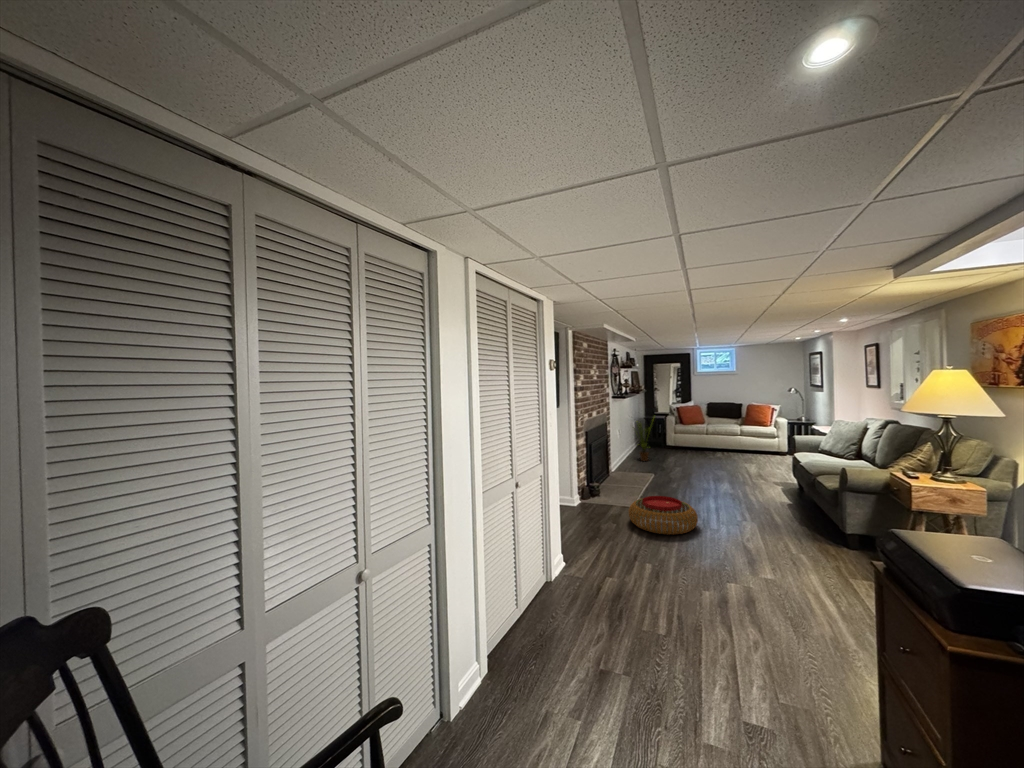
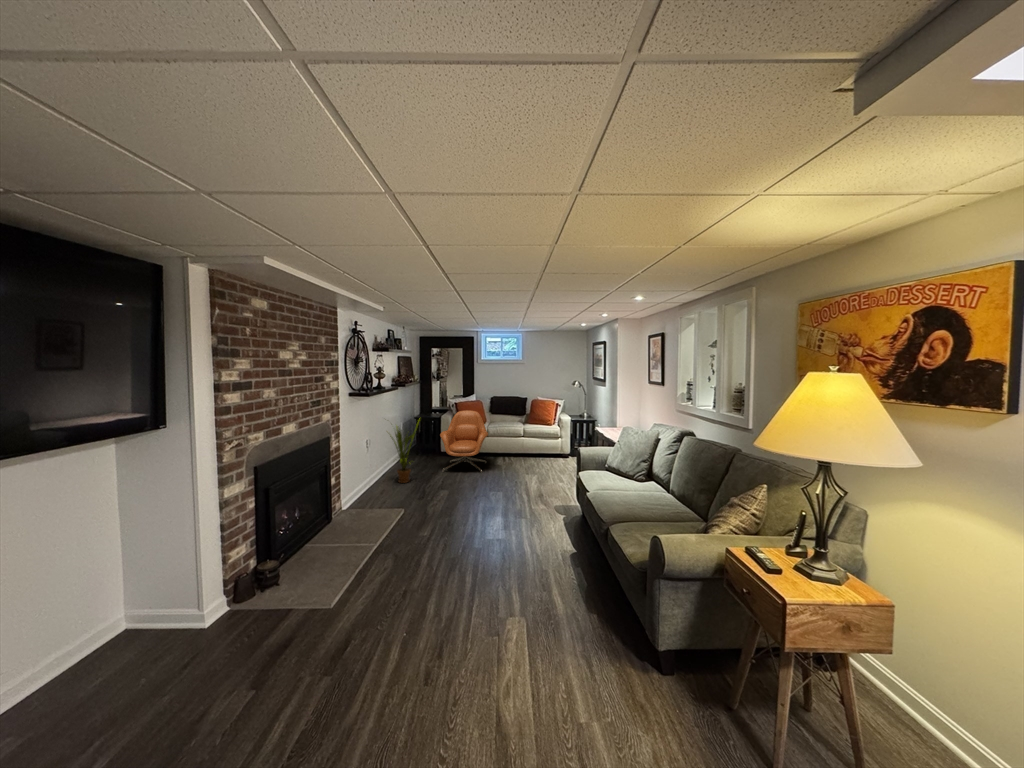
armchair: none [668,412,709,459] -> present [440,410,488,473]
pouf: present [629,496,698,535] -> none [302,591,438,700]

